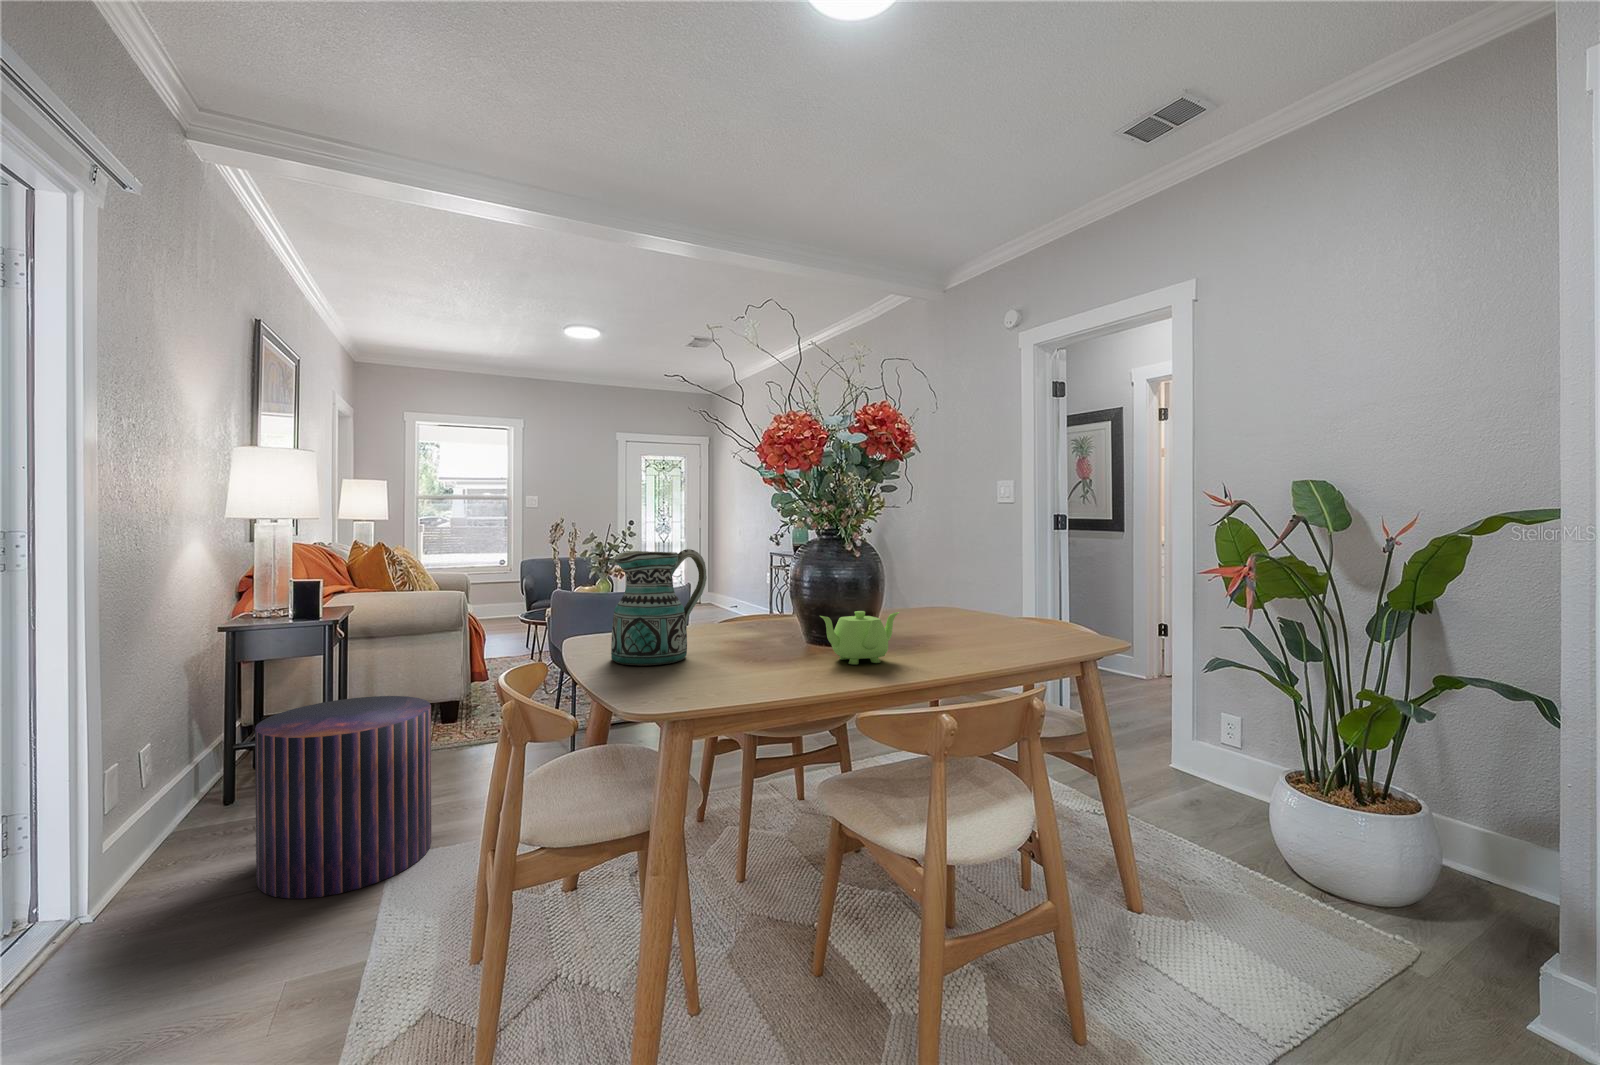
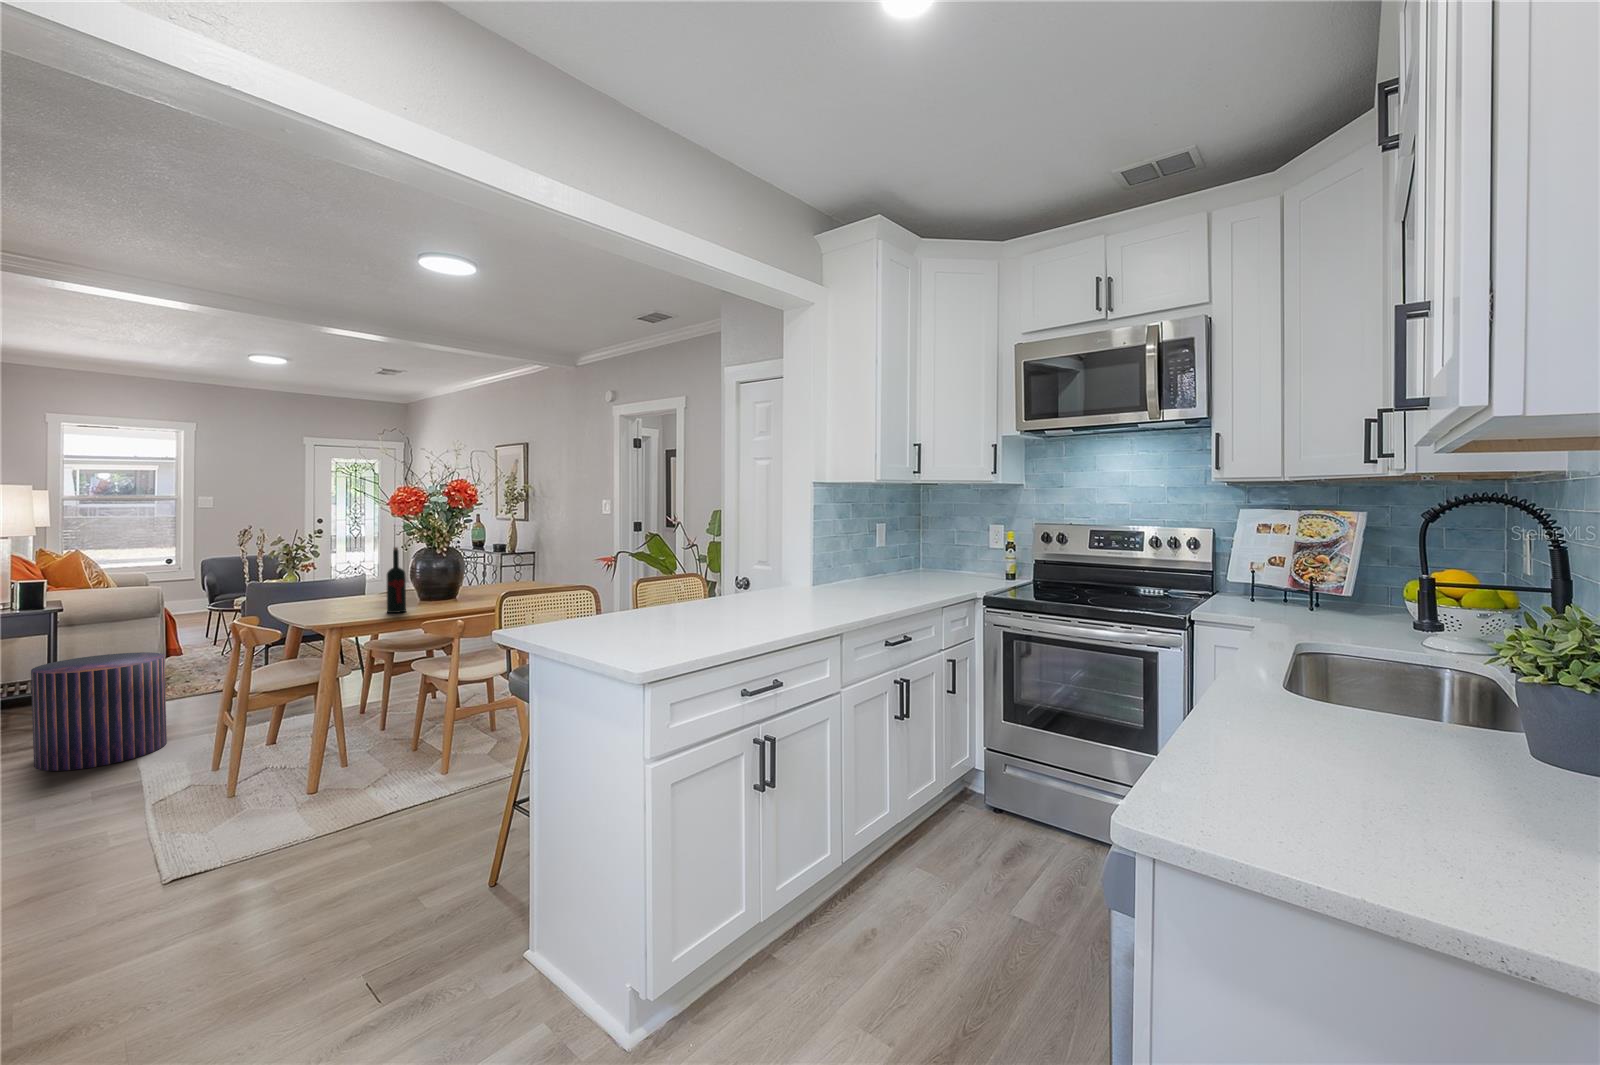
wine bottle: none [769,531,807,682] -> present [387,547,406,613]
ceramic pitcher: present [611,549,707,665] -> none [303,555,359,611]
teapot: present [820,611,899,664] -> none [418,582,463,606]

